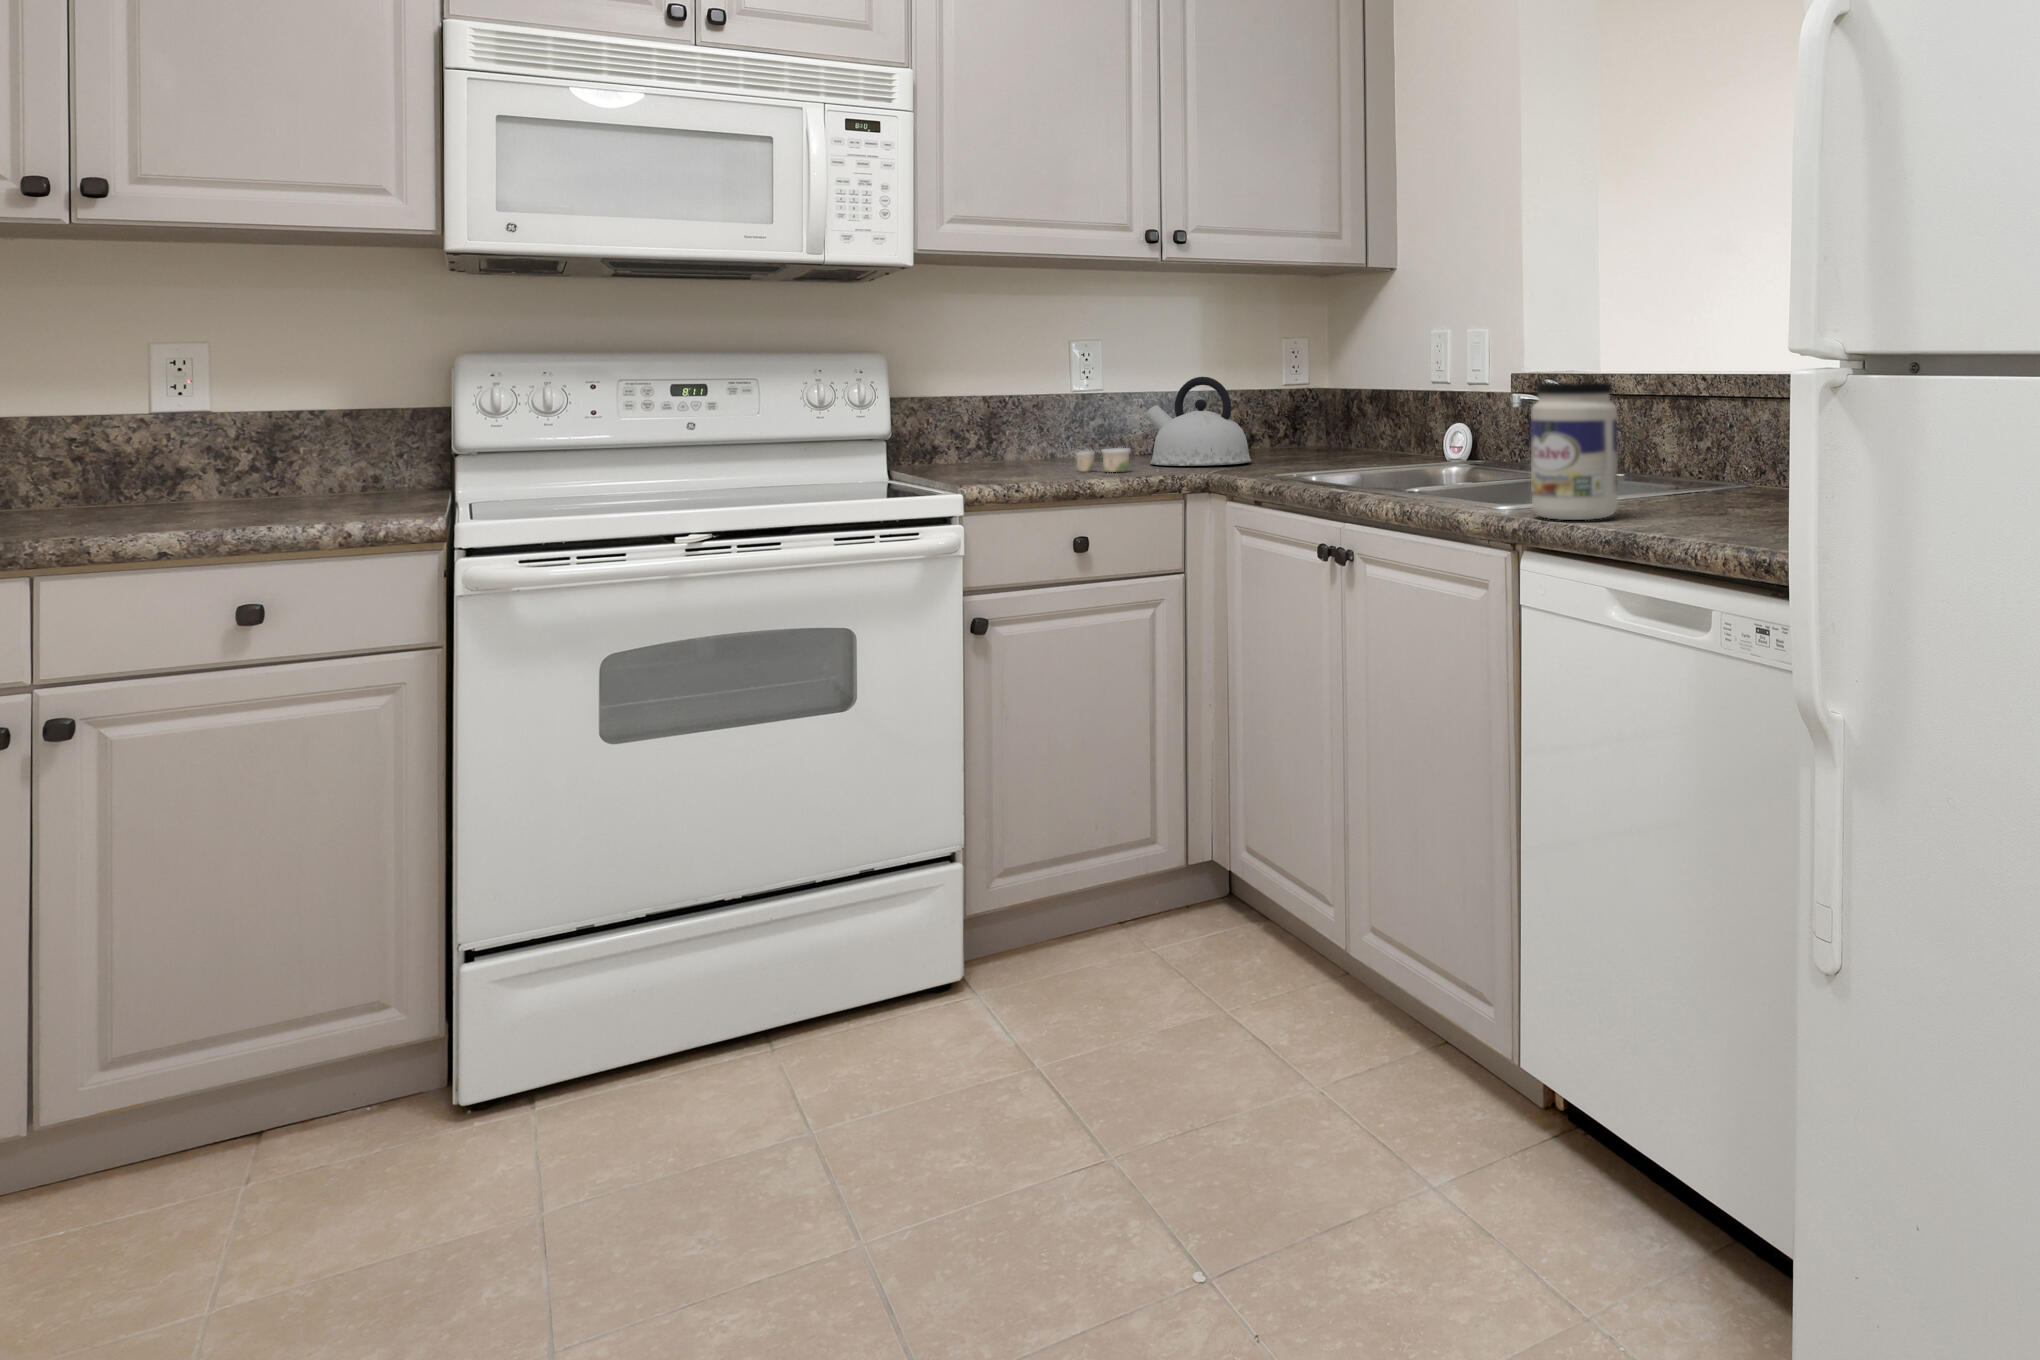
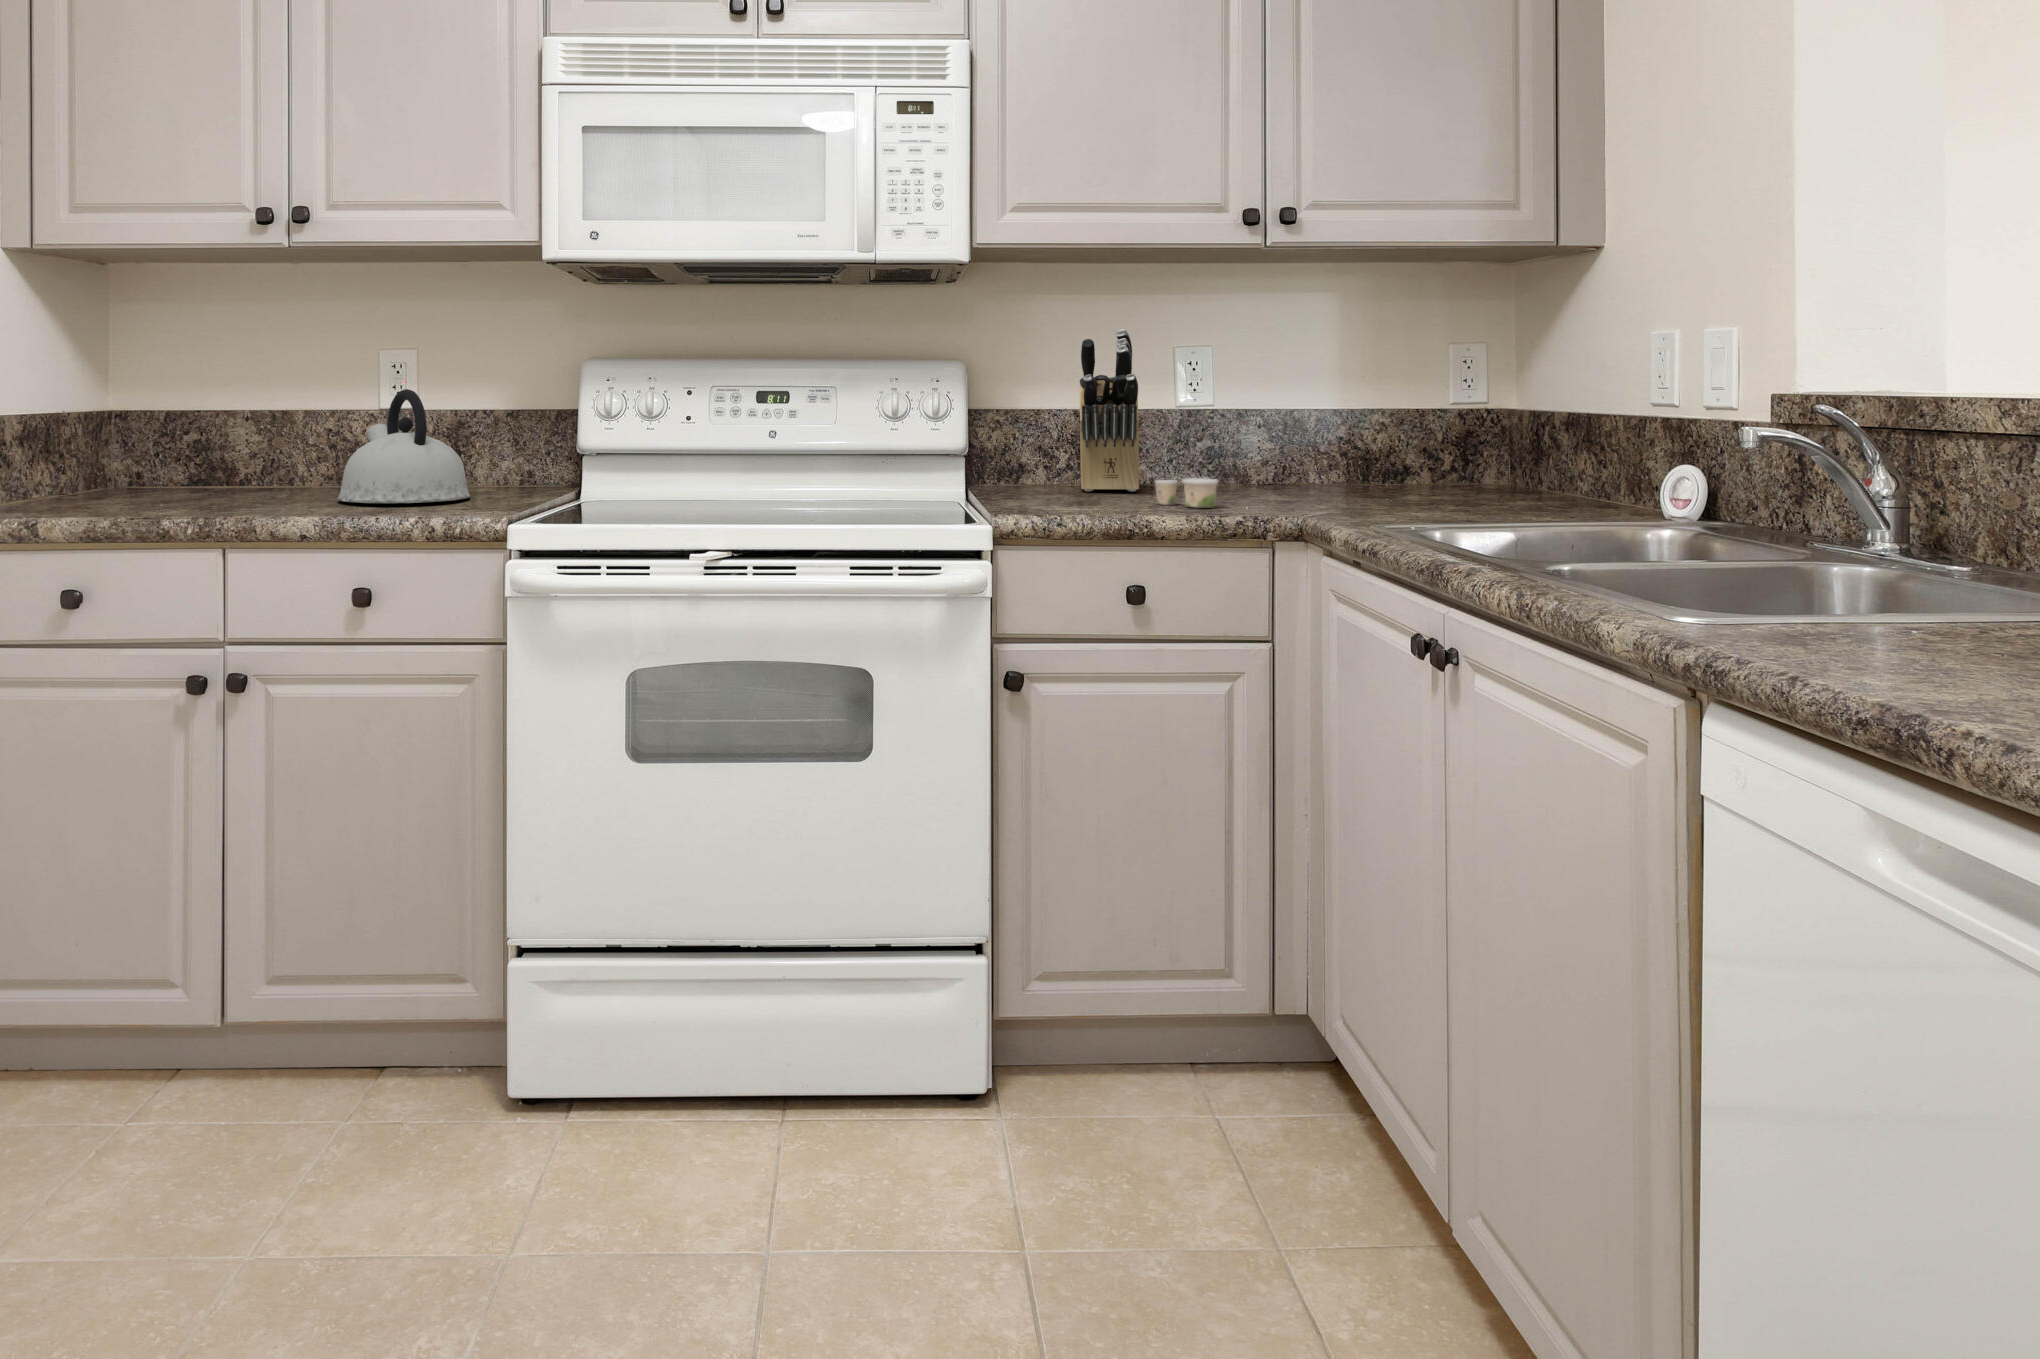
knife block: none [983,326,1052,466] -> present [1080,329,1139,491]
kettle: present [1145,377,1251,466] -> present [337,389,470,503]
jar: present [1531,383,1618,520] -> none [1730,416,1910,661]

